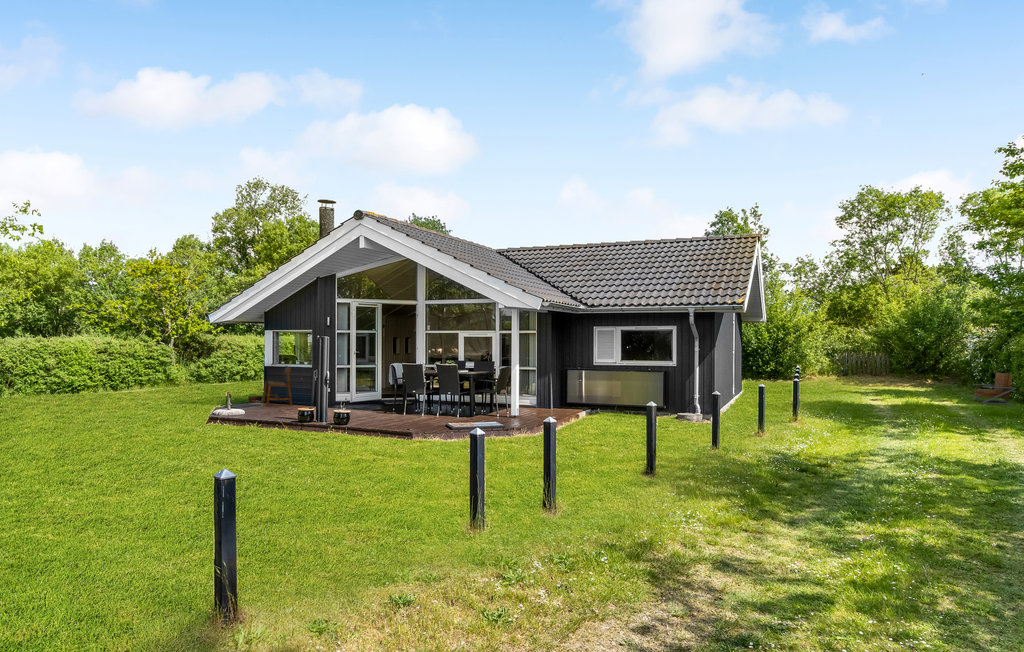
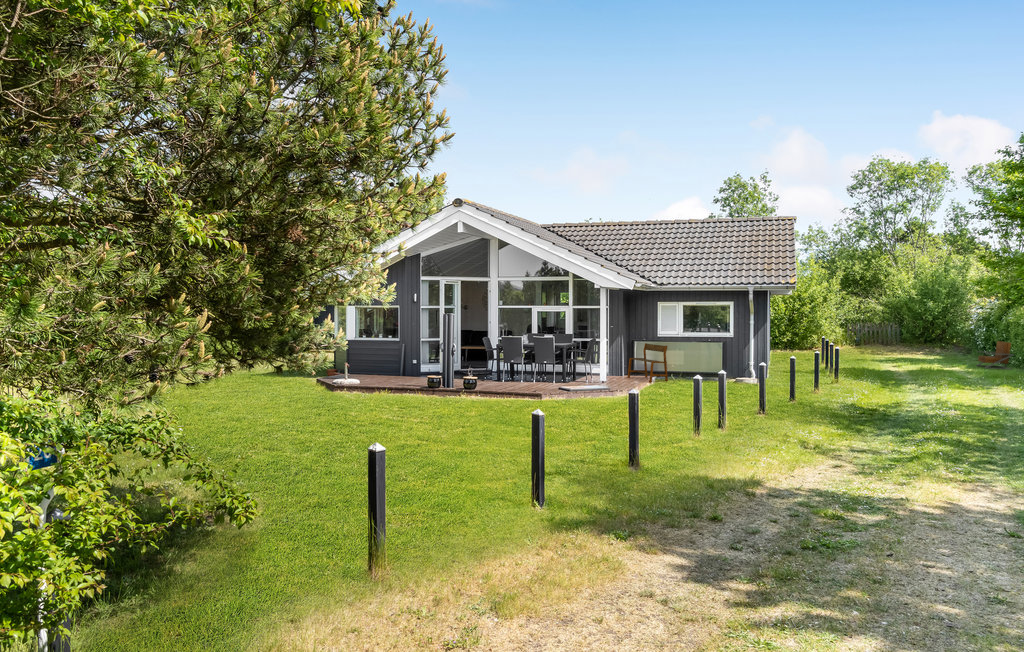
bench: present [263,366,292,407] -> present [628,343,668,382]

